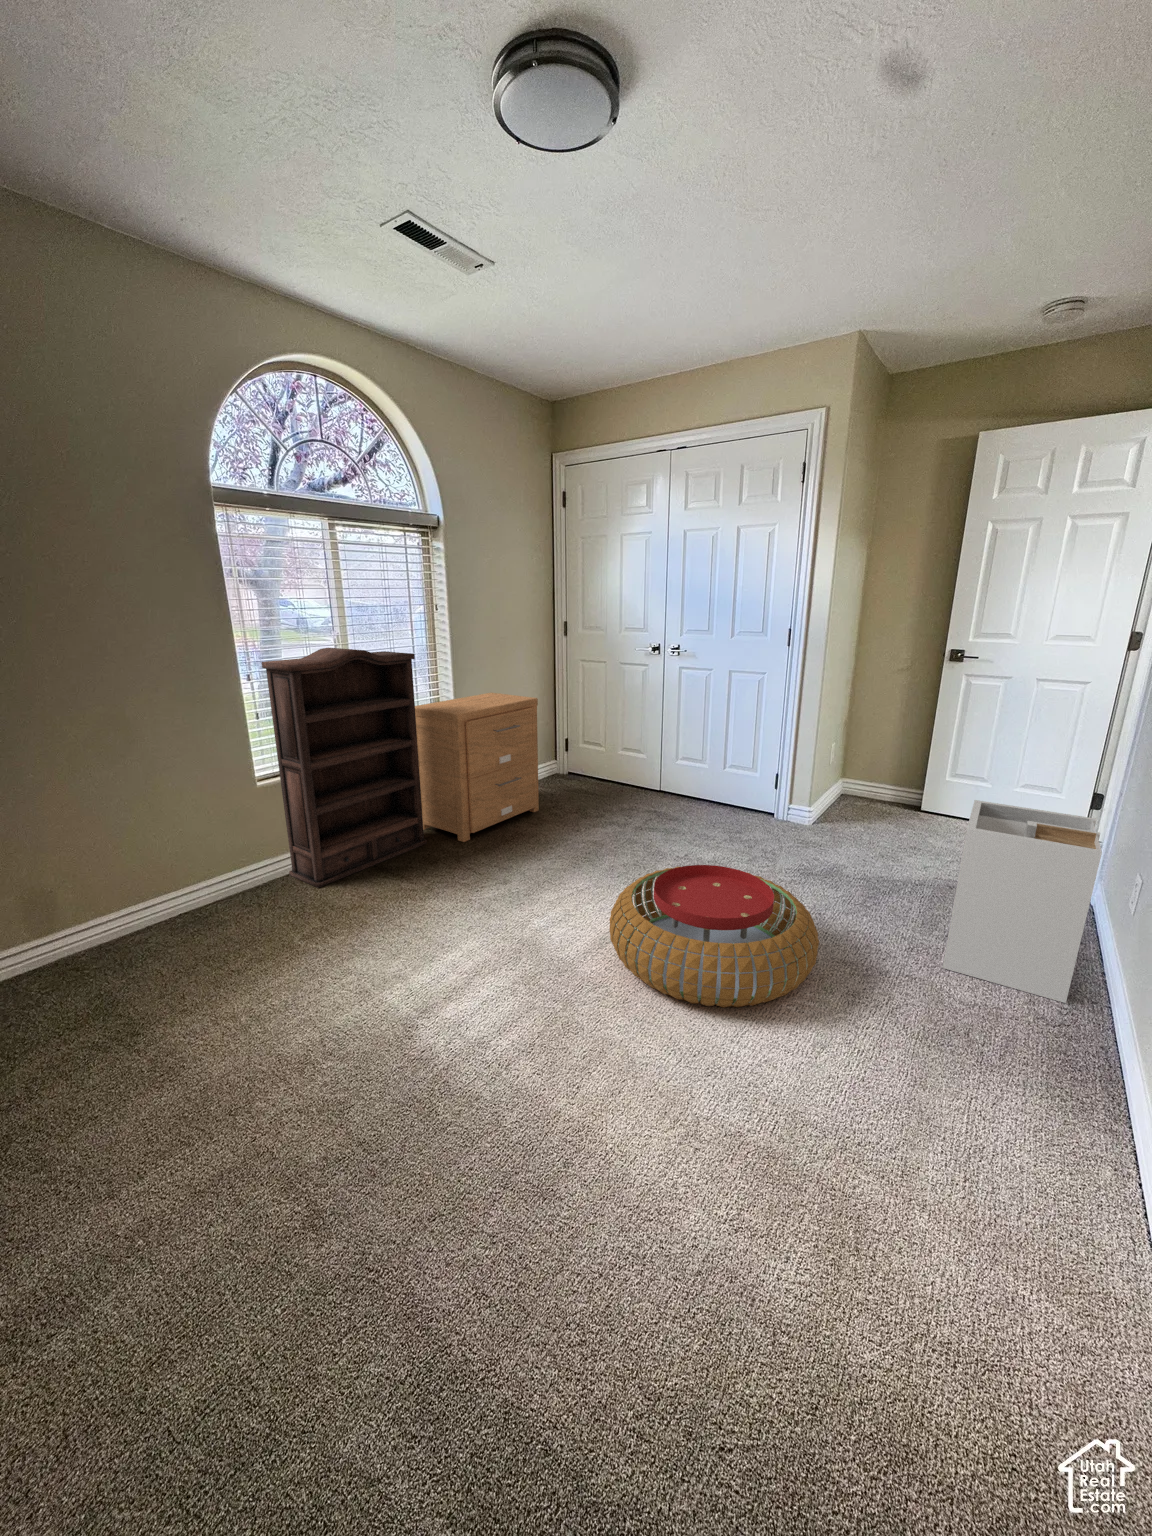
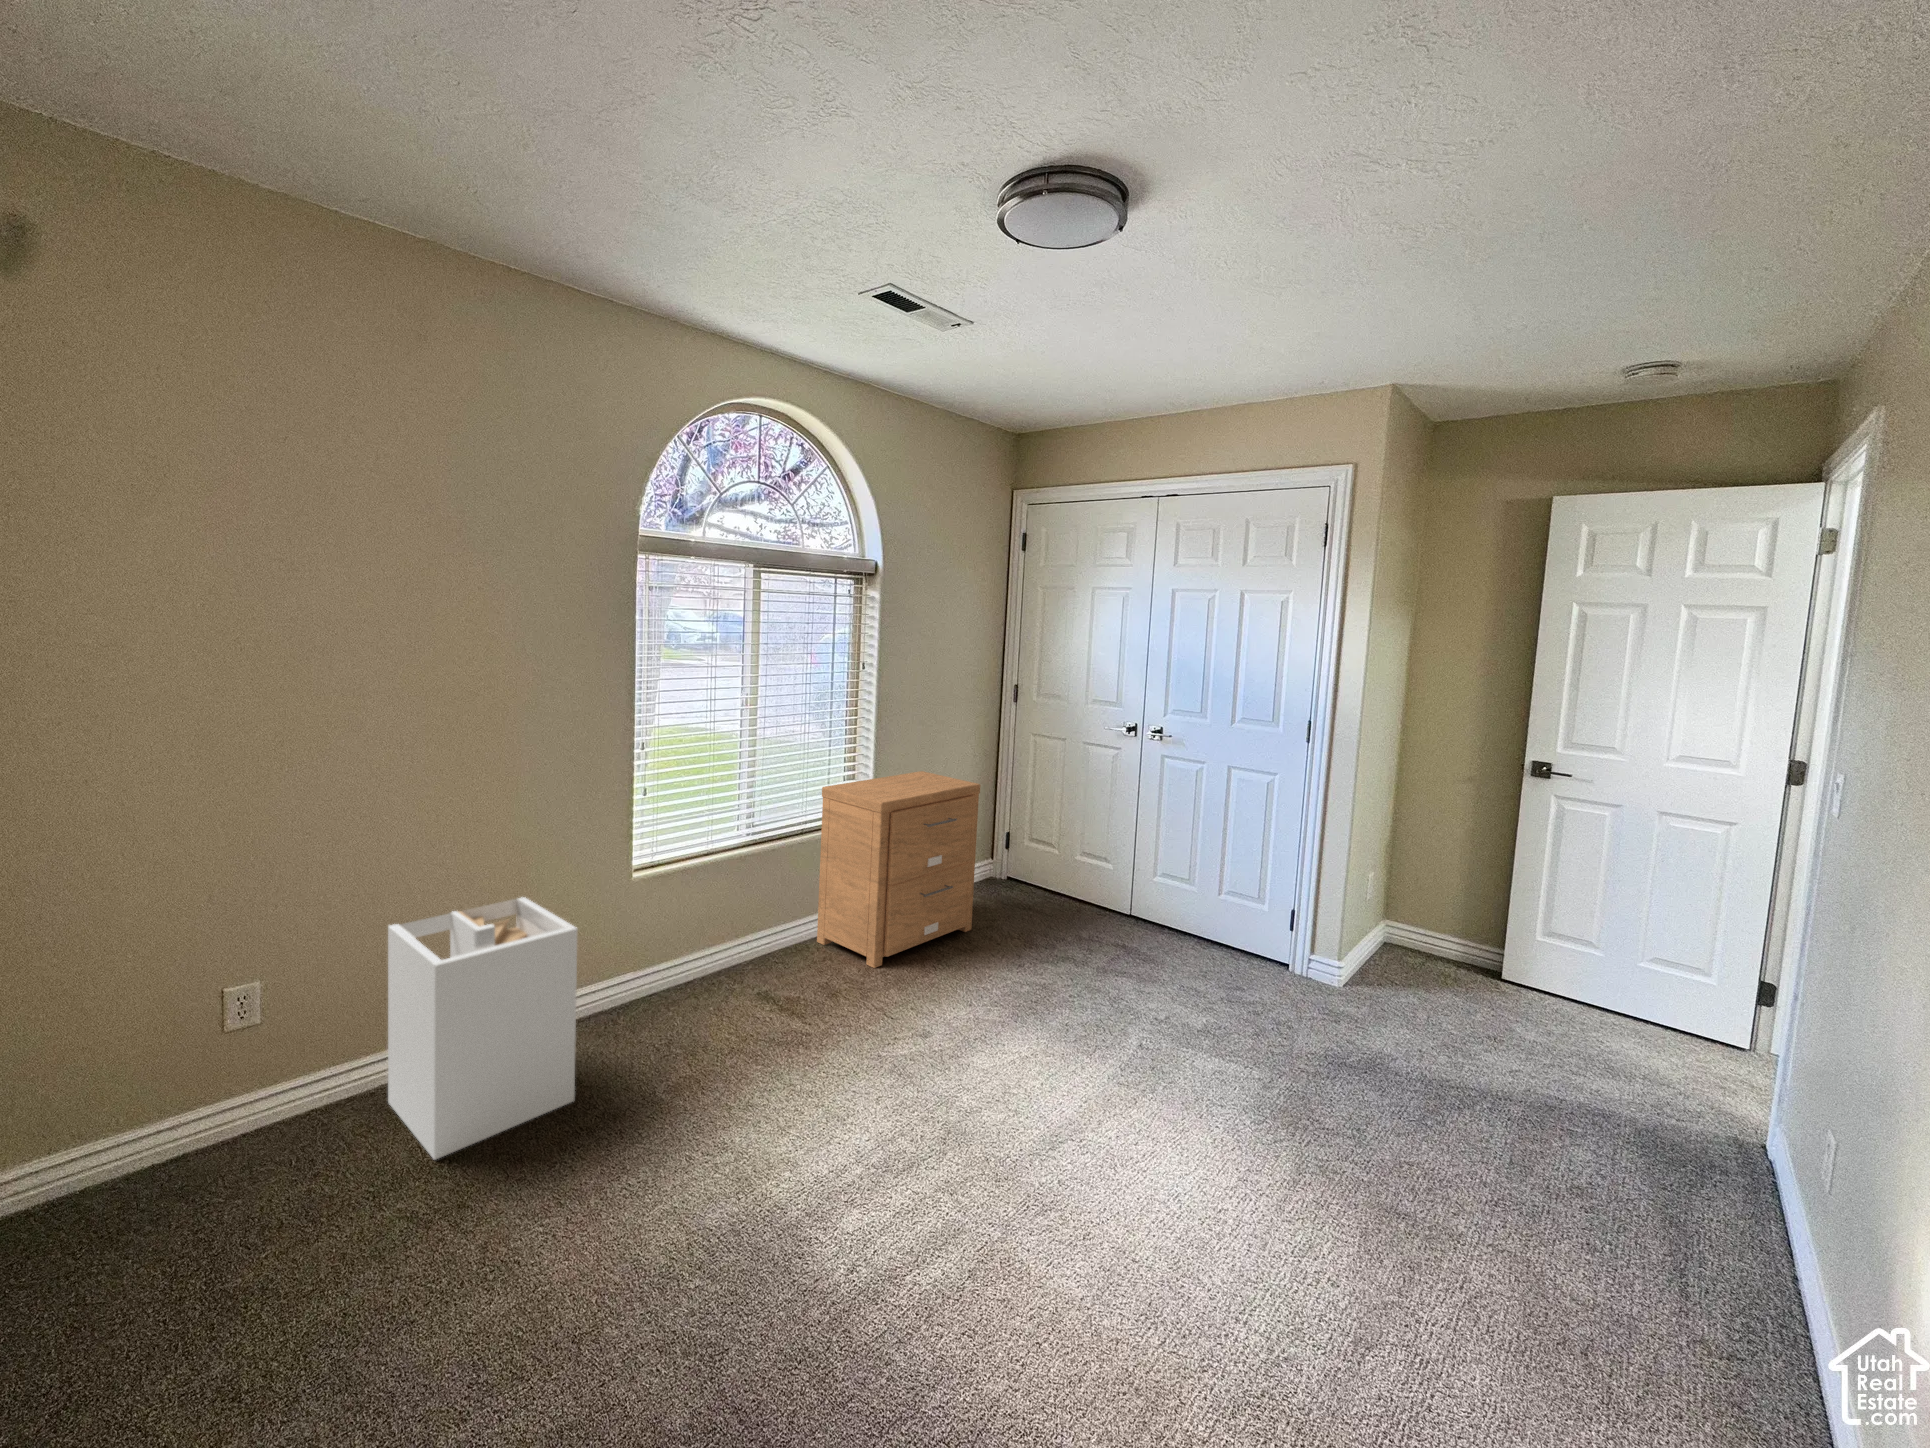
bookshelf: present [262,648,427,888] -> none [655,714,838,1018]
laundry hamper: present [943,800,1102,1003] -> present [388,897,577,1160]
pouf: present [609,865,819,1007] -> none [1067,1040,1359,1265]

